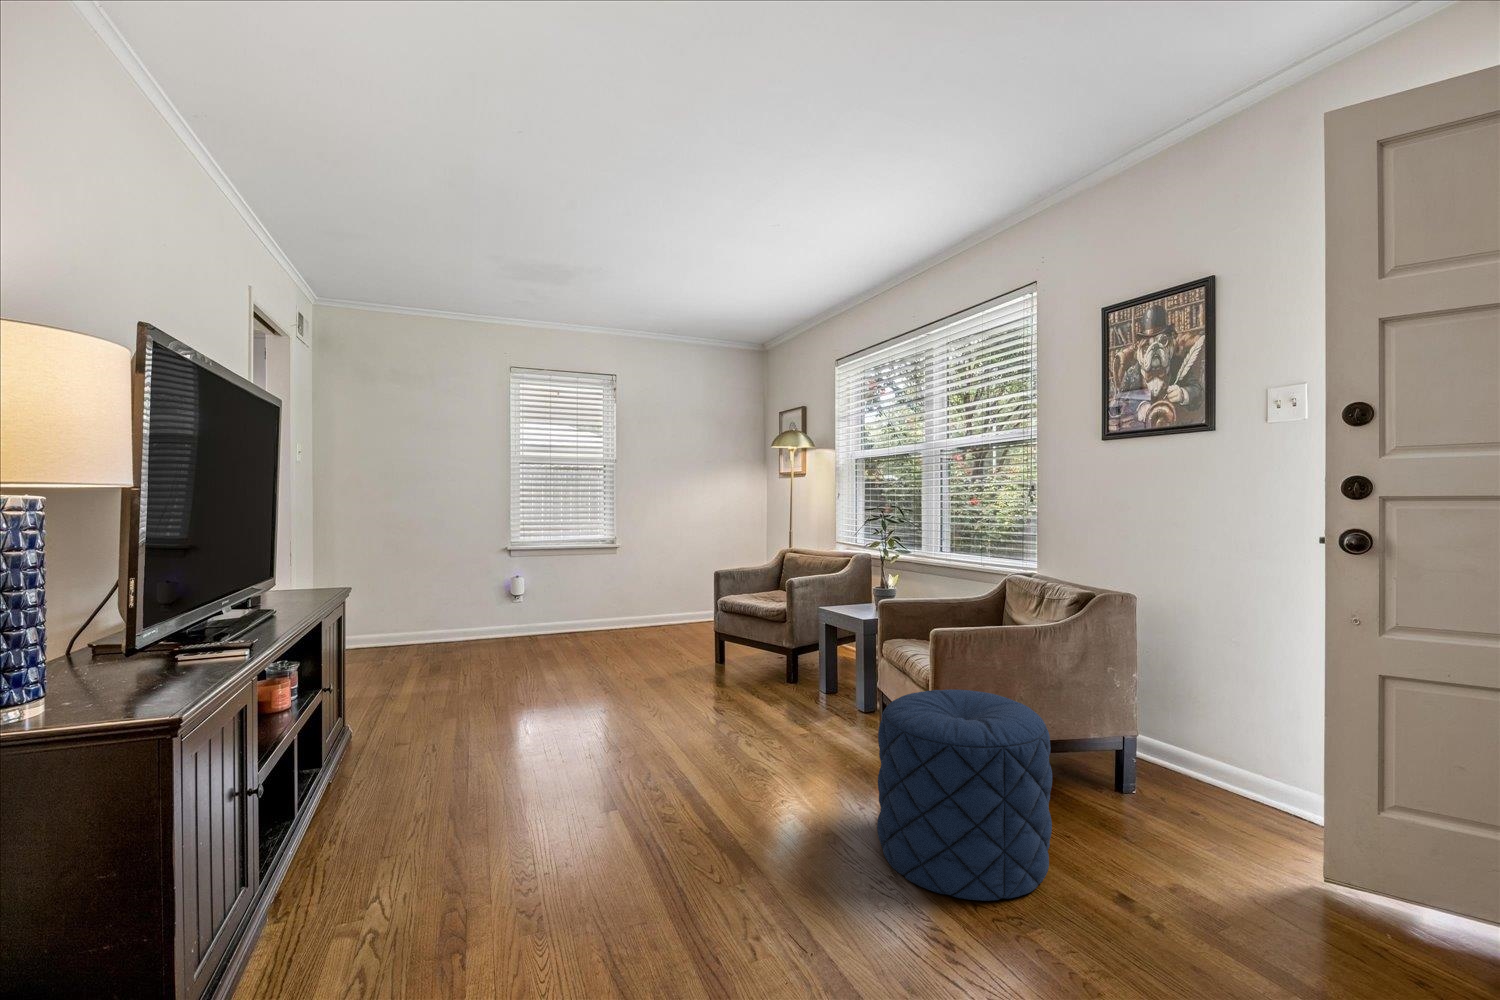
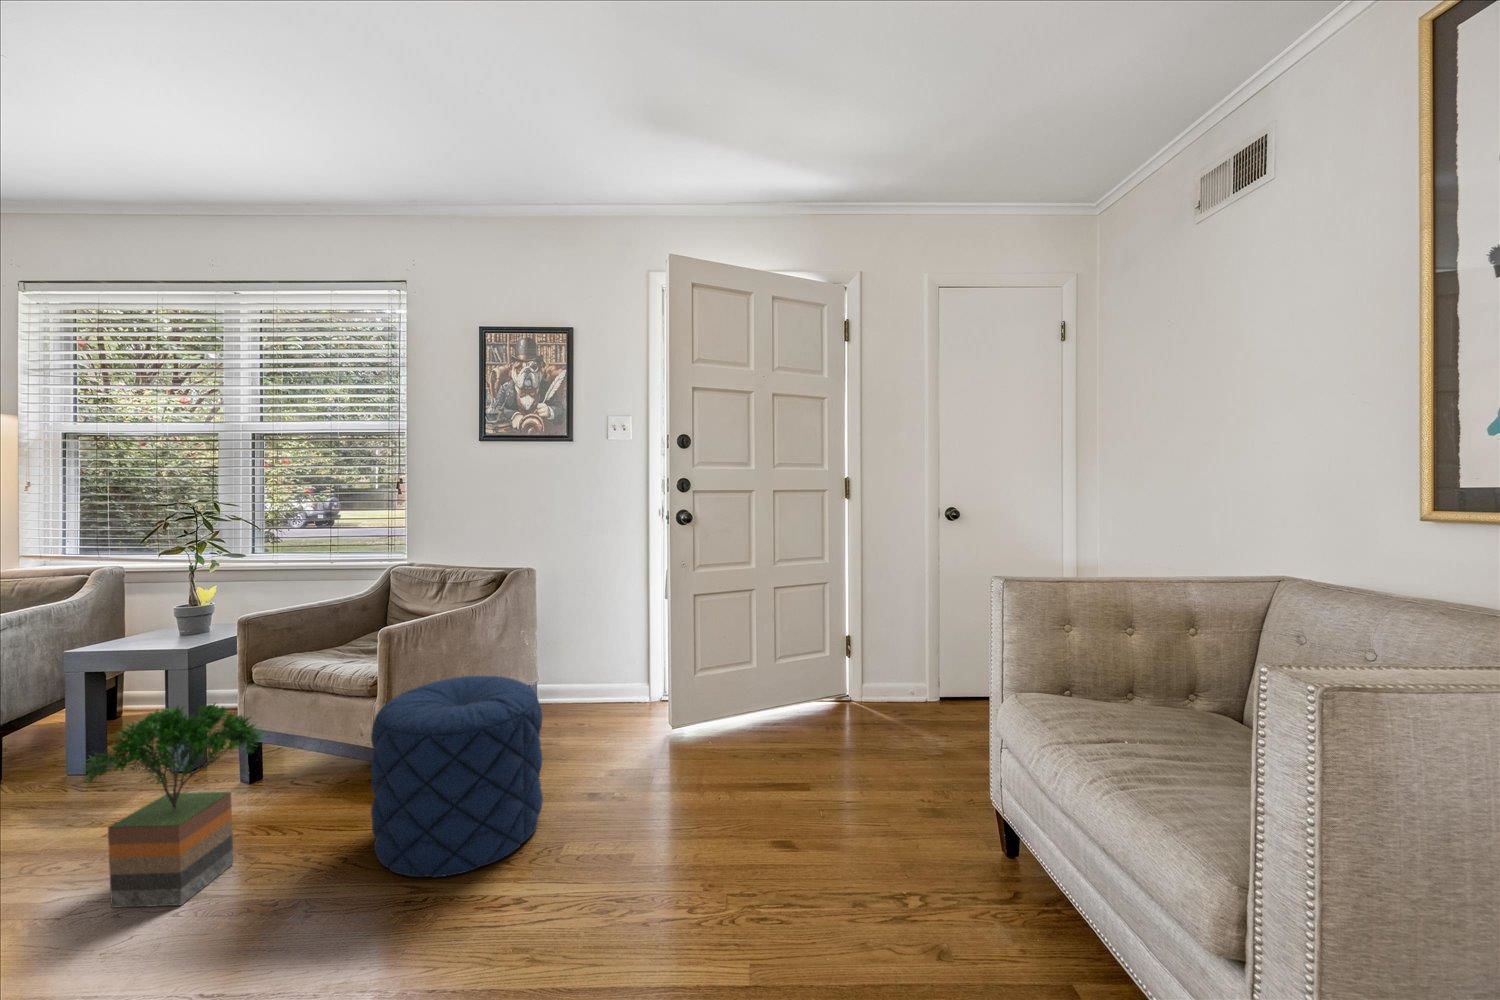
potted tree: none [732,652,833,802] -> present [81,703,266,908]

